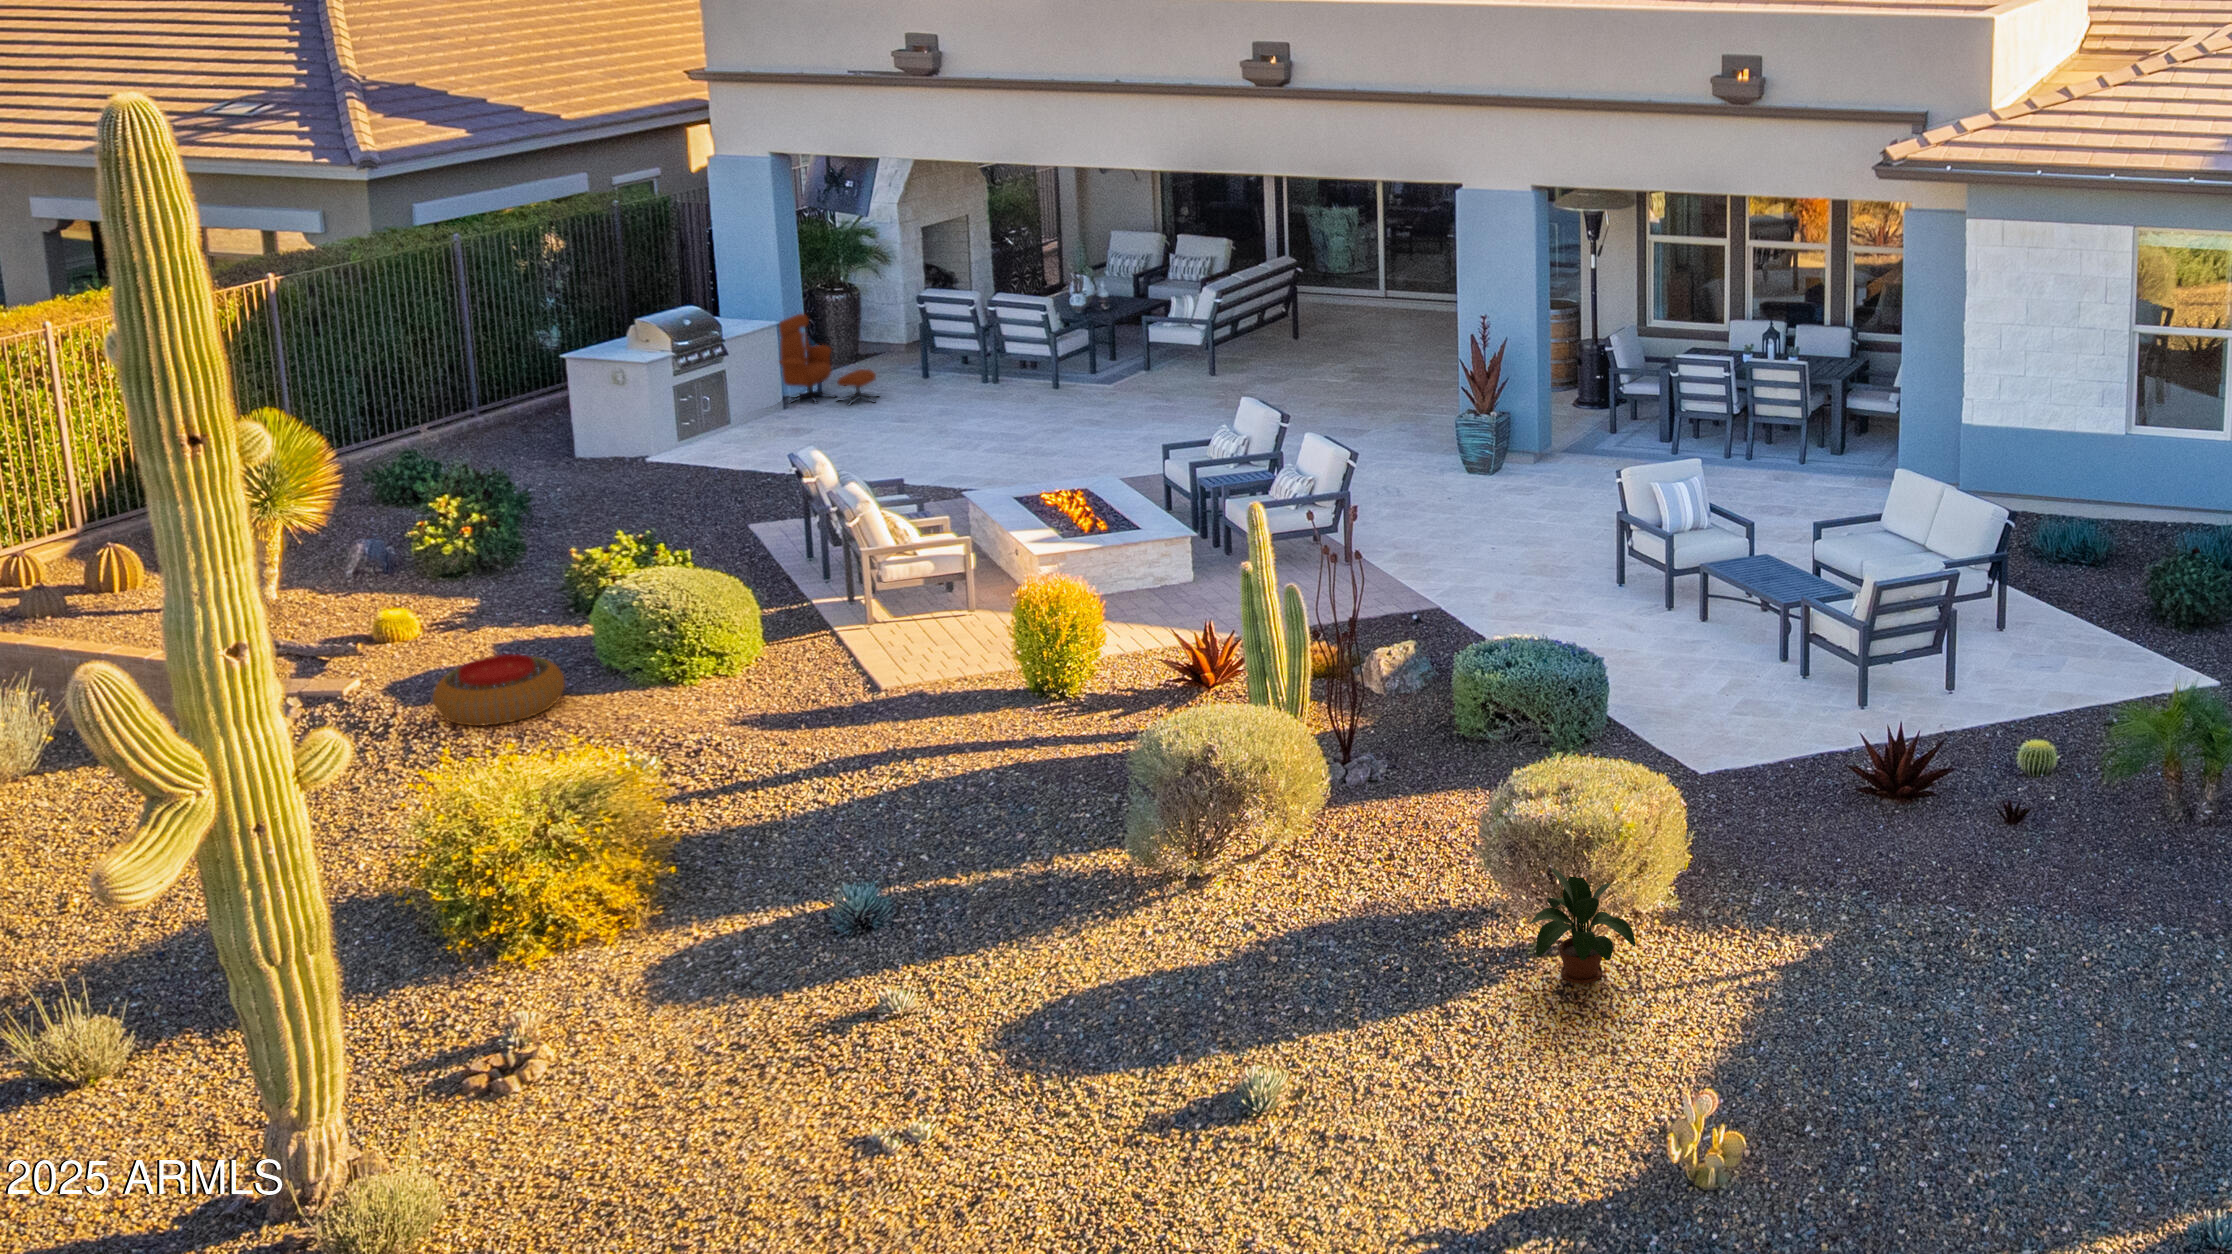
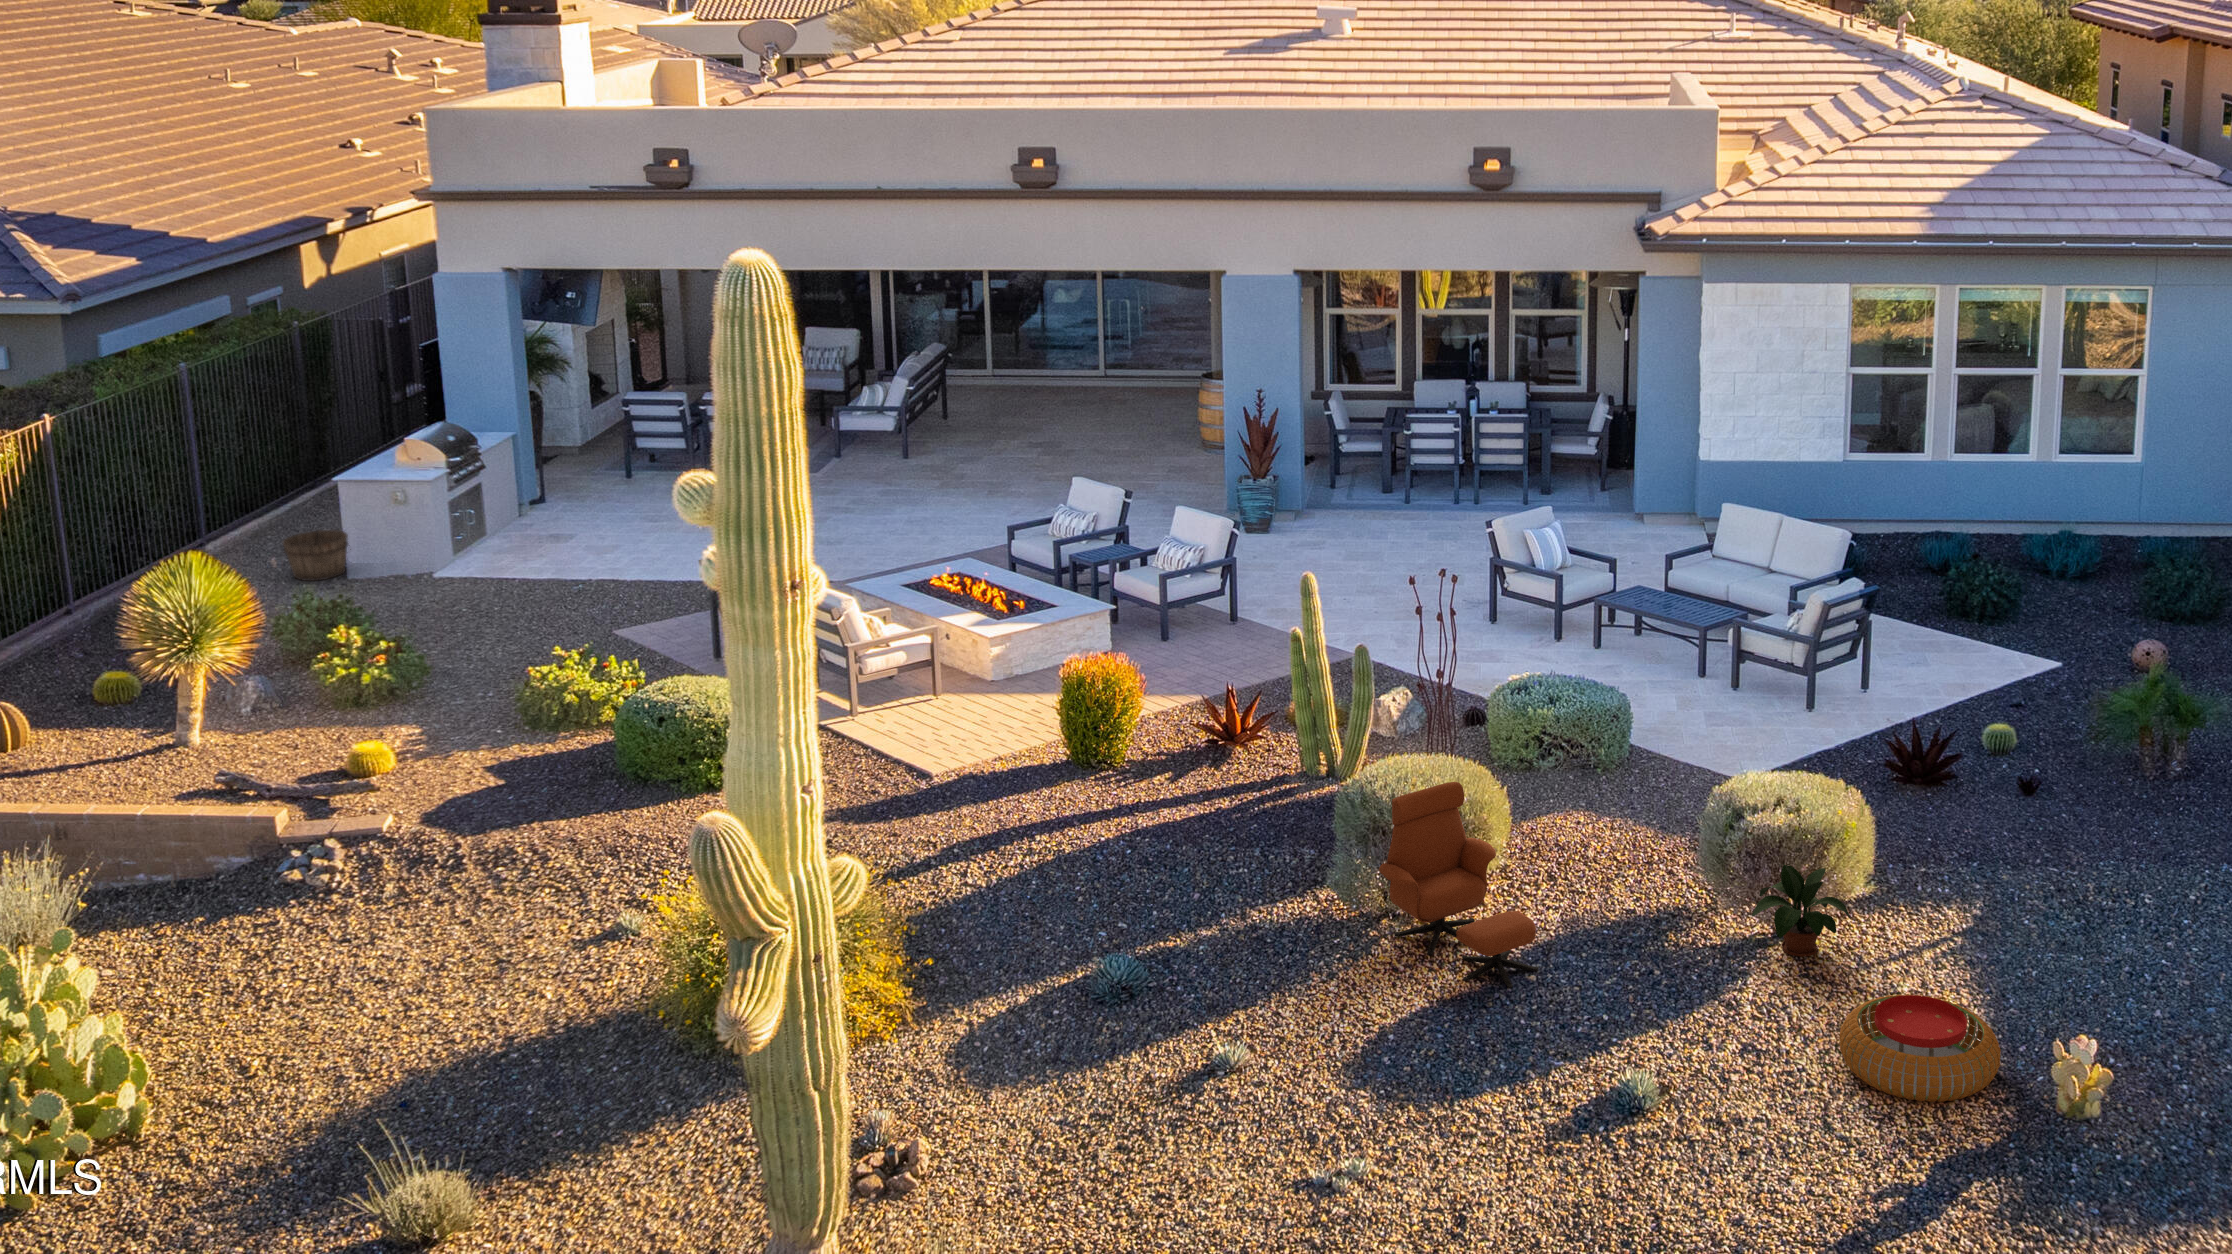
lounge chair: present [779,314,876,405] -> present [1379,782,1538,988]
wooden bucket: none [517,396,581,450] -> present [283,530,348,581]
pouf: present [433,654,565,726] -> present [1839,994,2001,1102]

